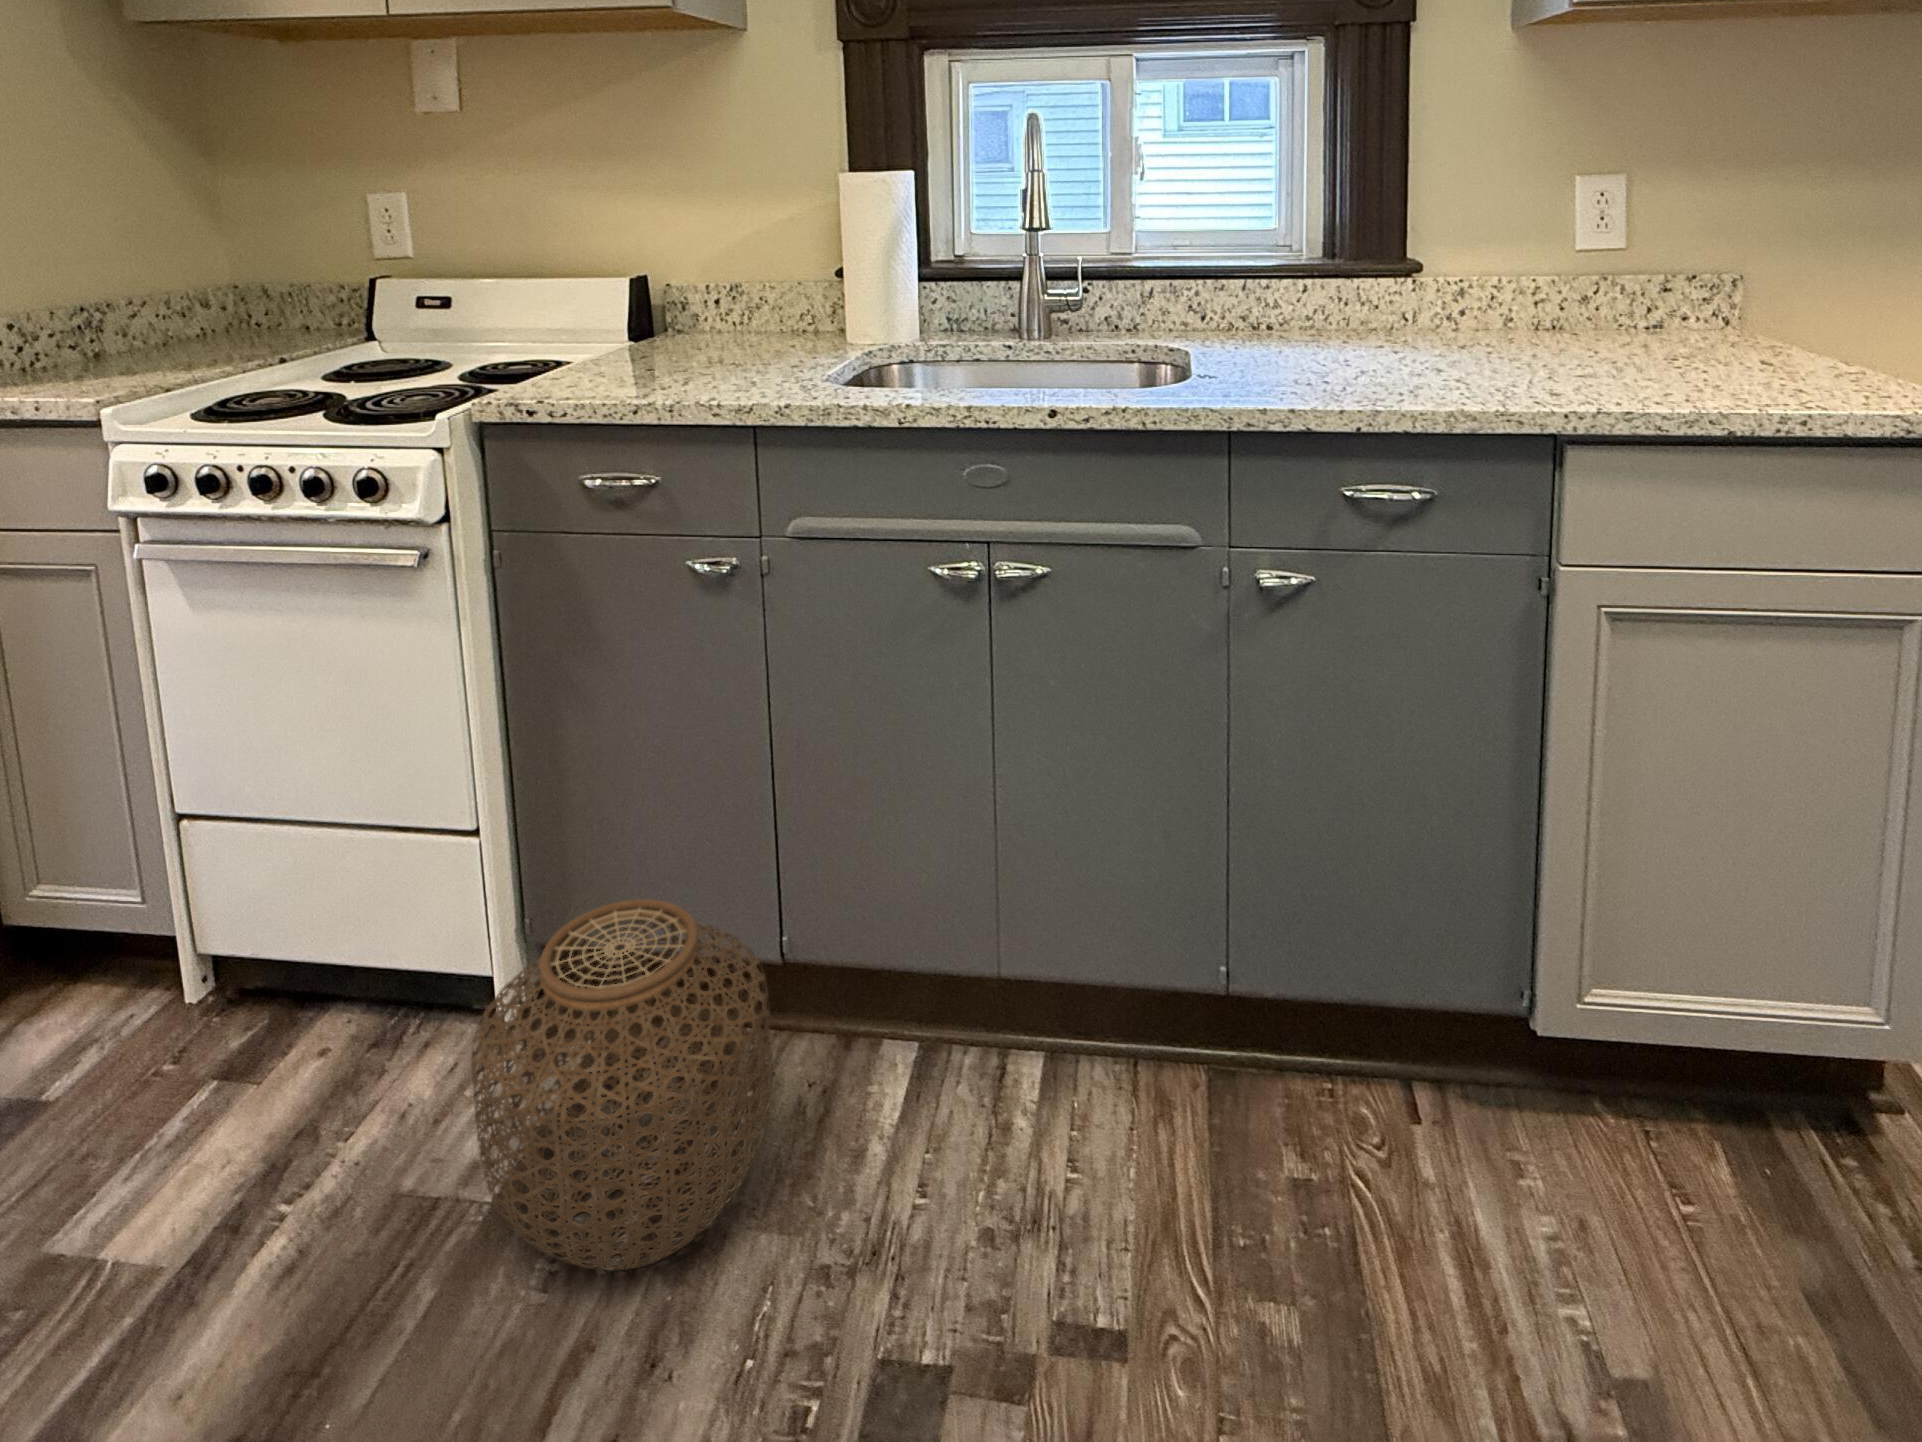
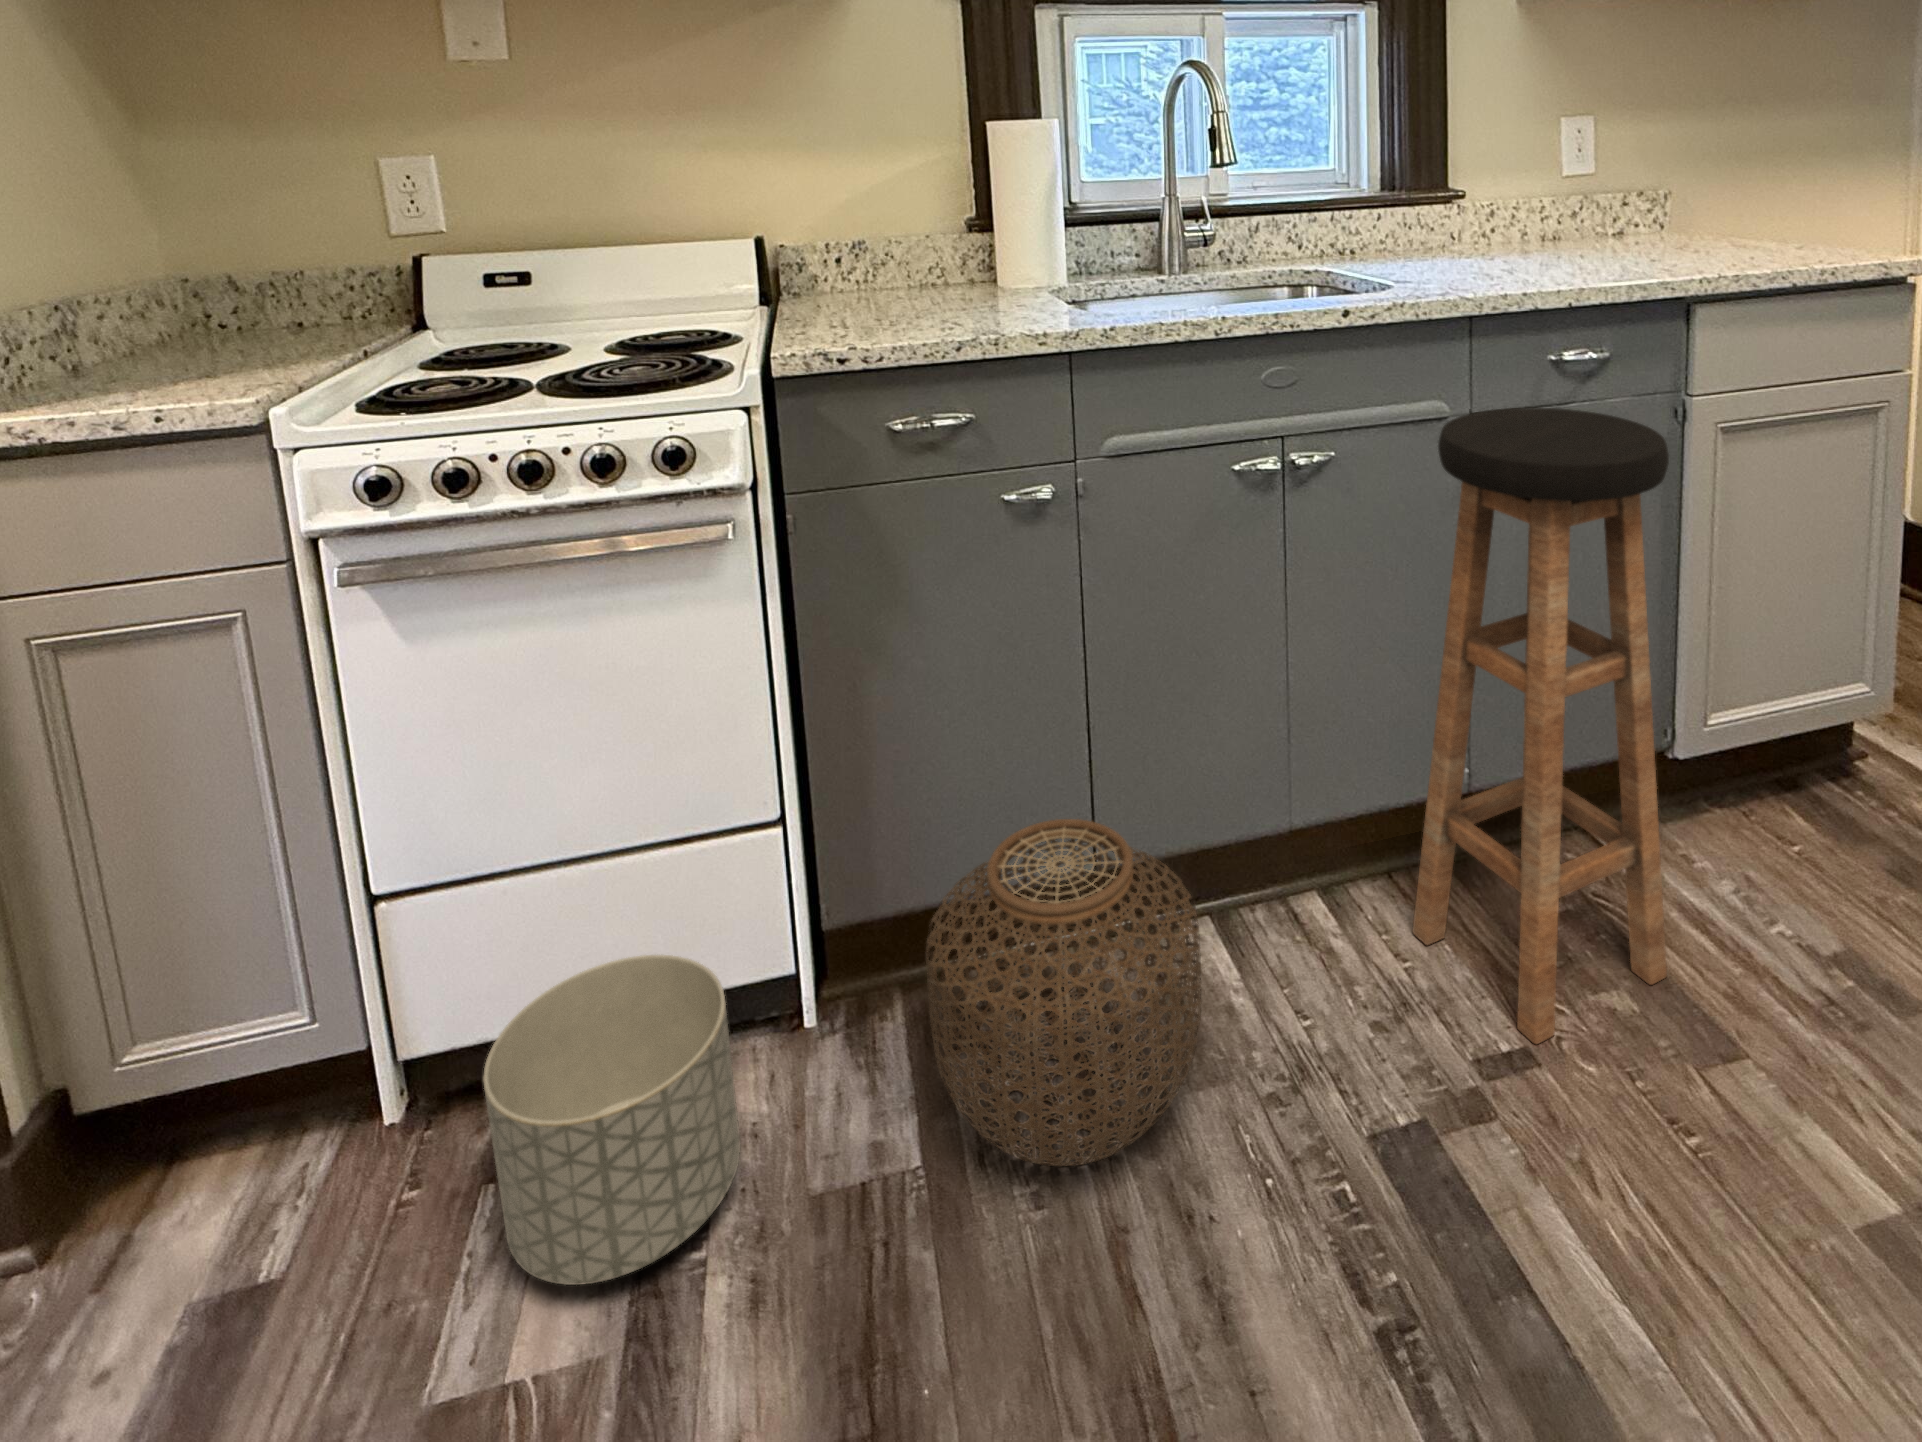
bar stool: none [1095,536,1368,1329] -> present [1413,408,1669,1044]
planter: none [115,928,364,1214] -> present [483,955,740,1285]

